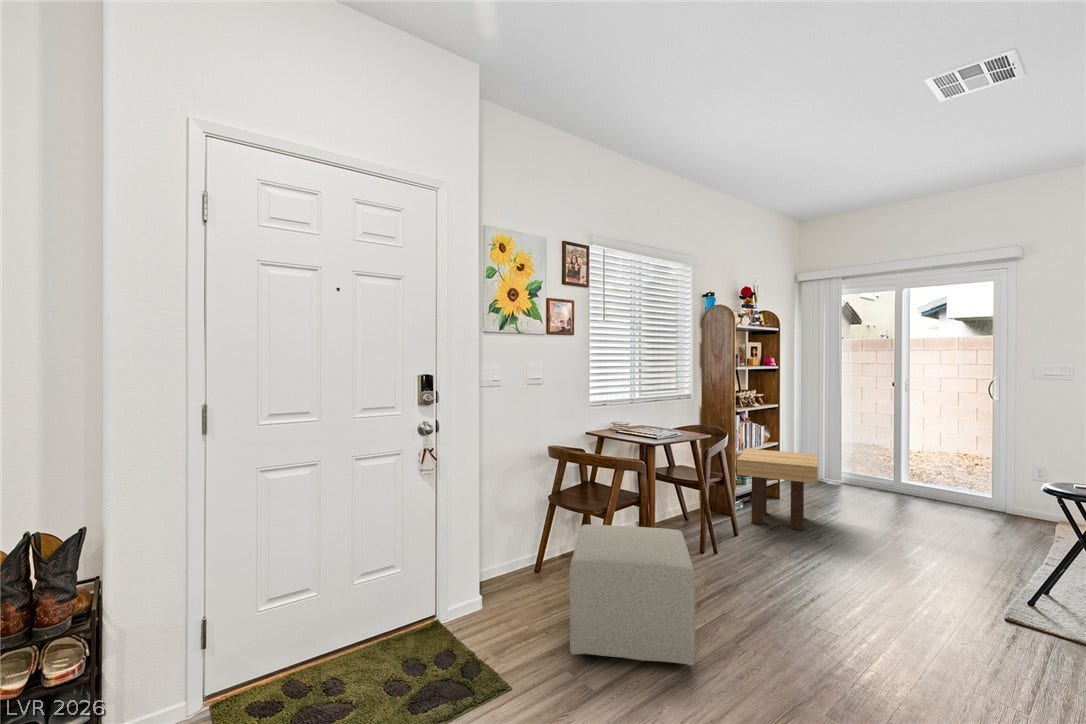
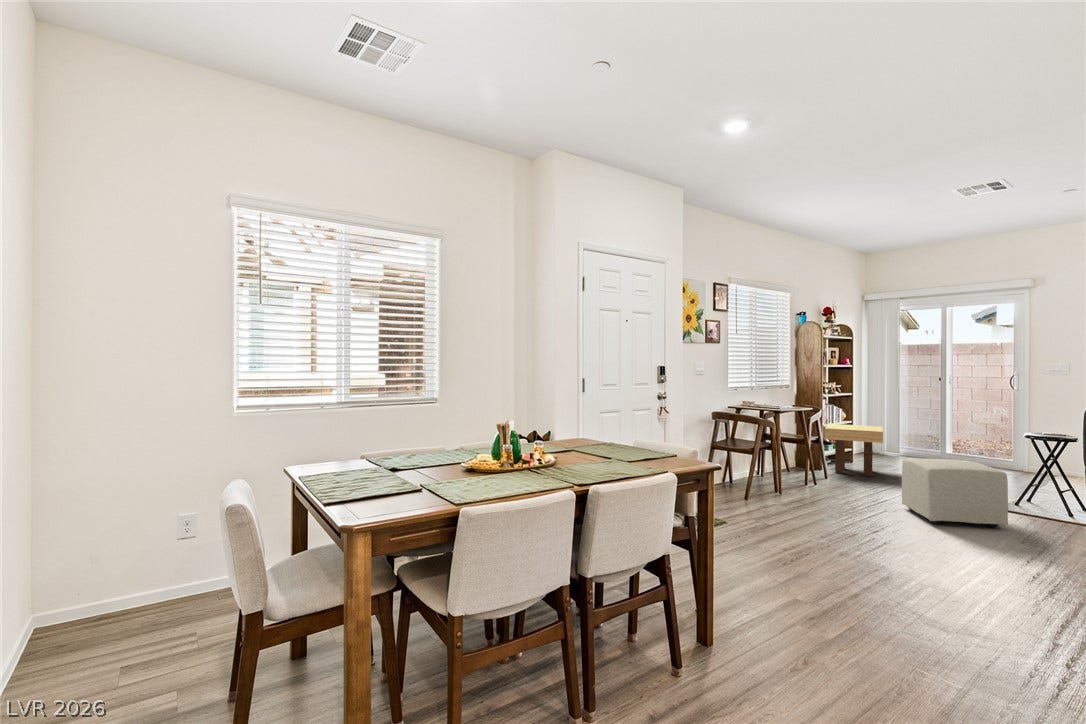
ottoman: present [569,524,696,666] -> present [902,458,1008,527]

